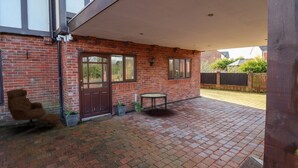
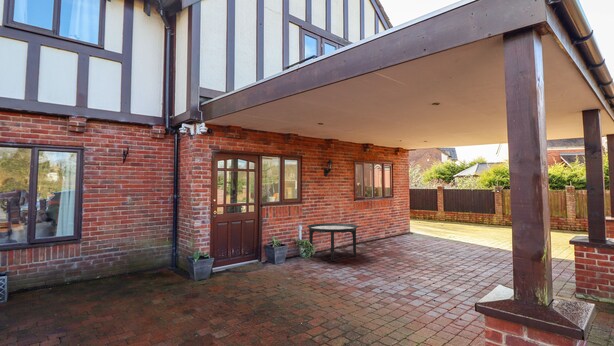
lounge chair: present [7,89,60,131] -> none [94,214,178,286]

